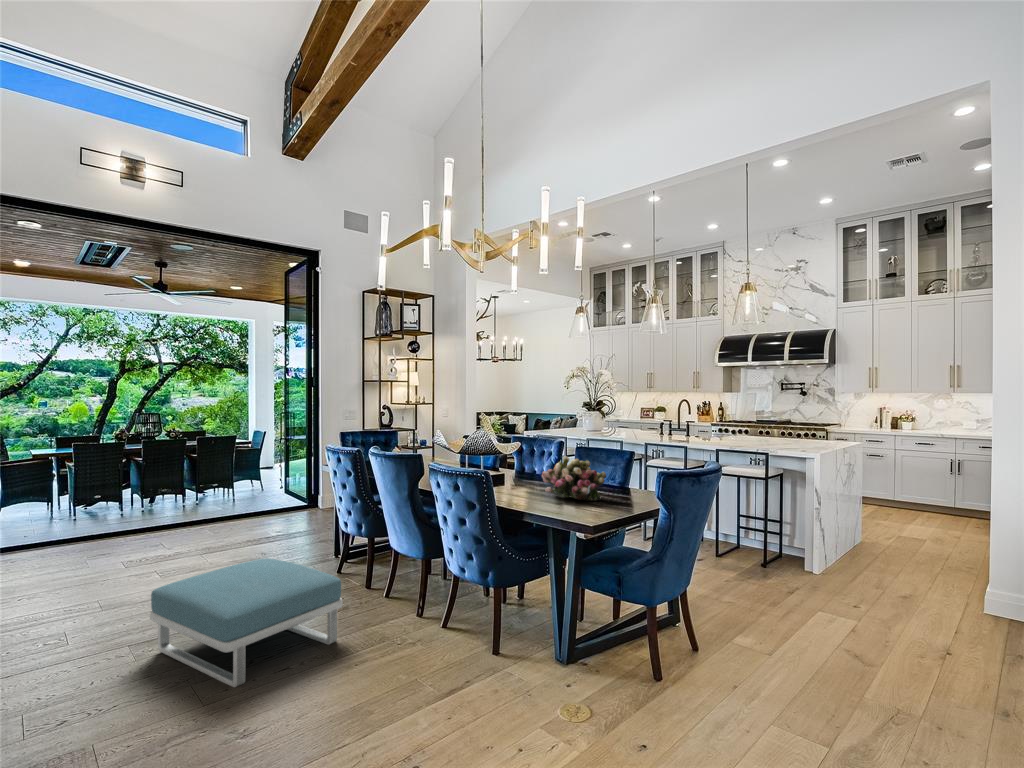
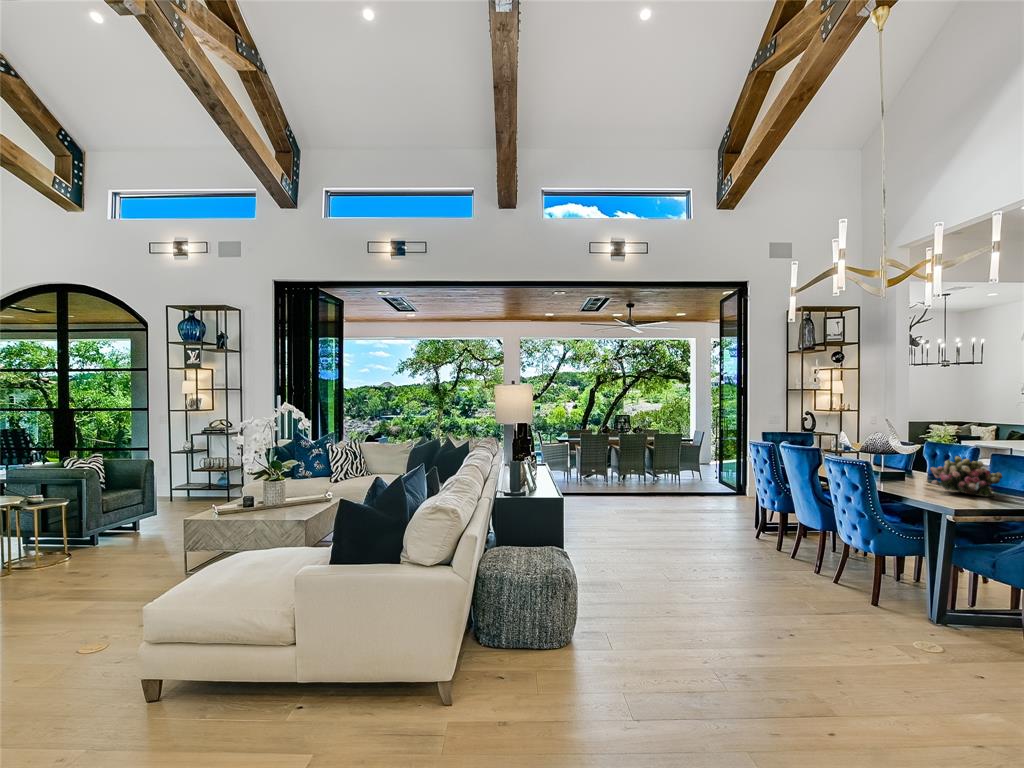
footstool: present [150,558,343,687] -> none [632,513,755,583]

